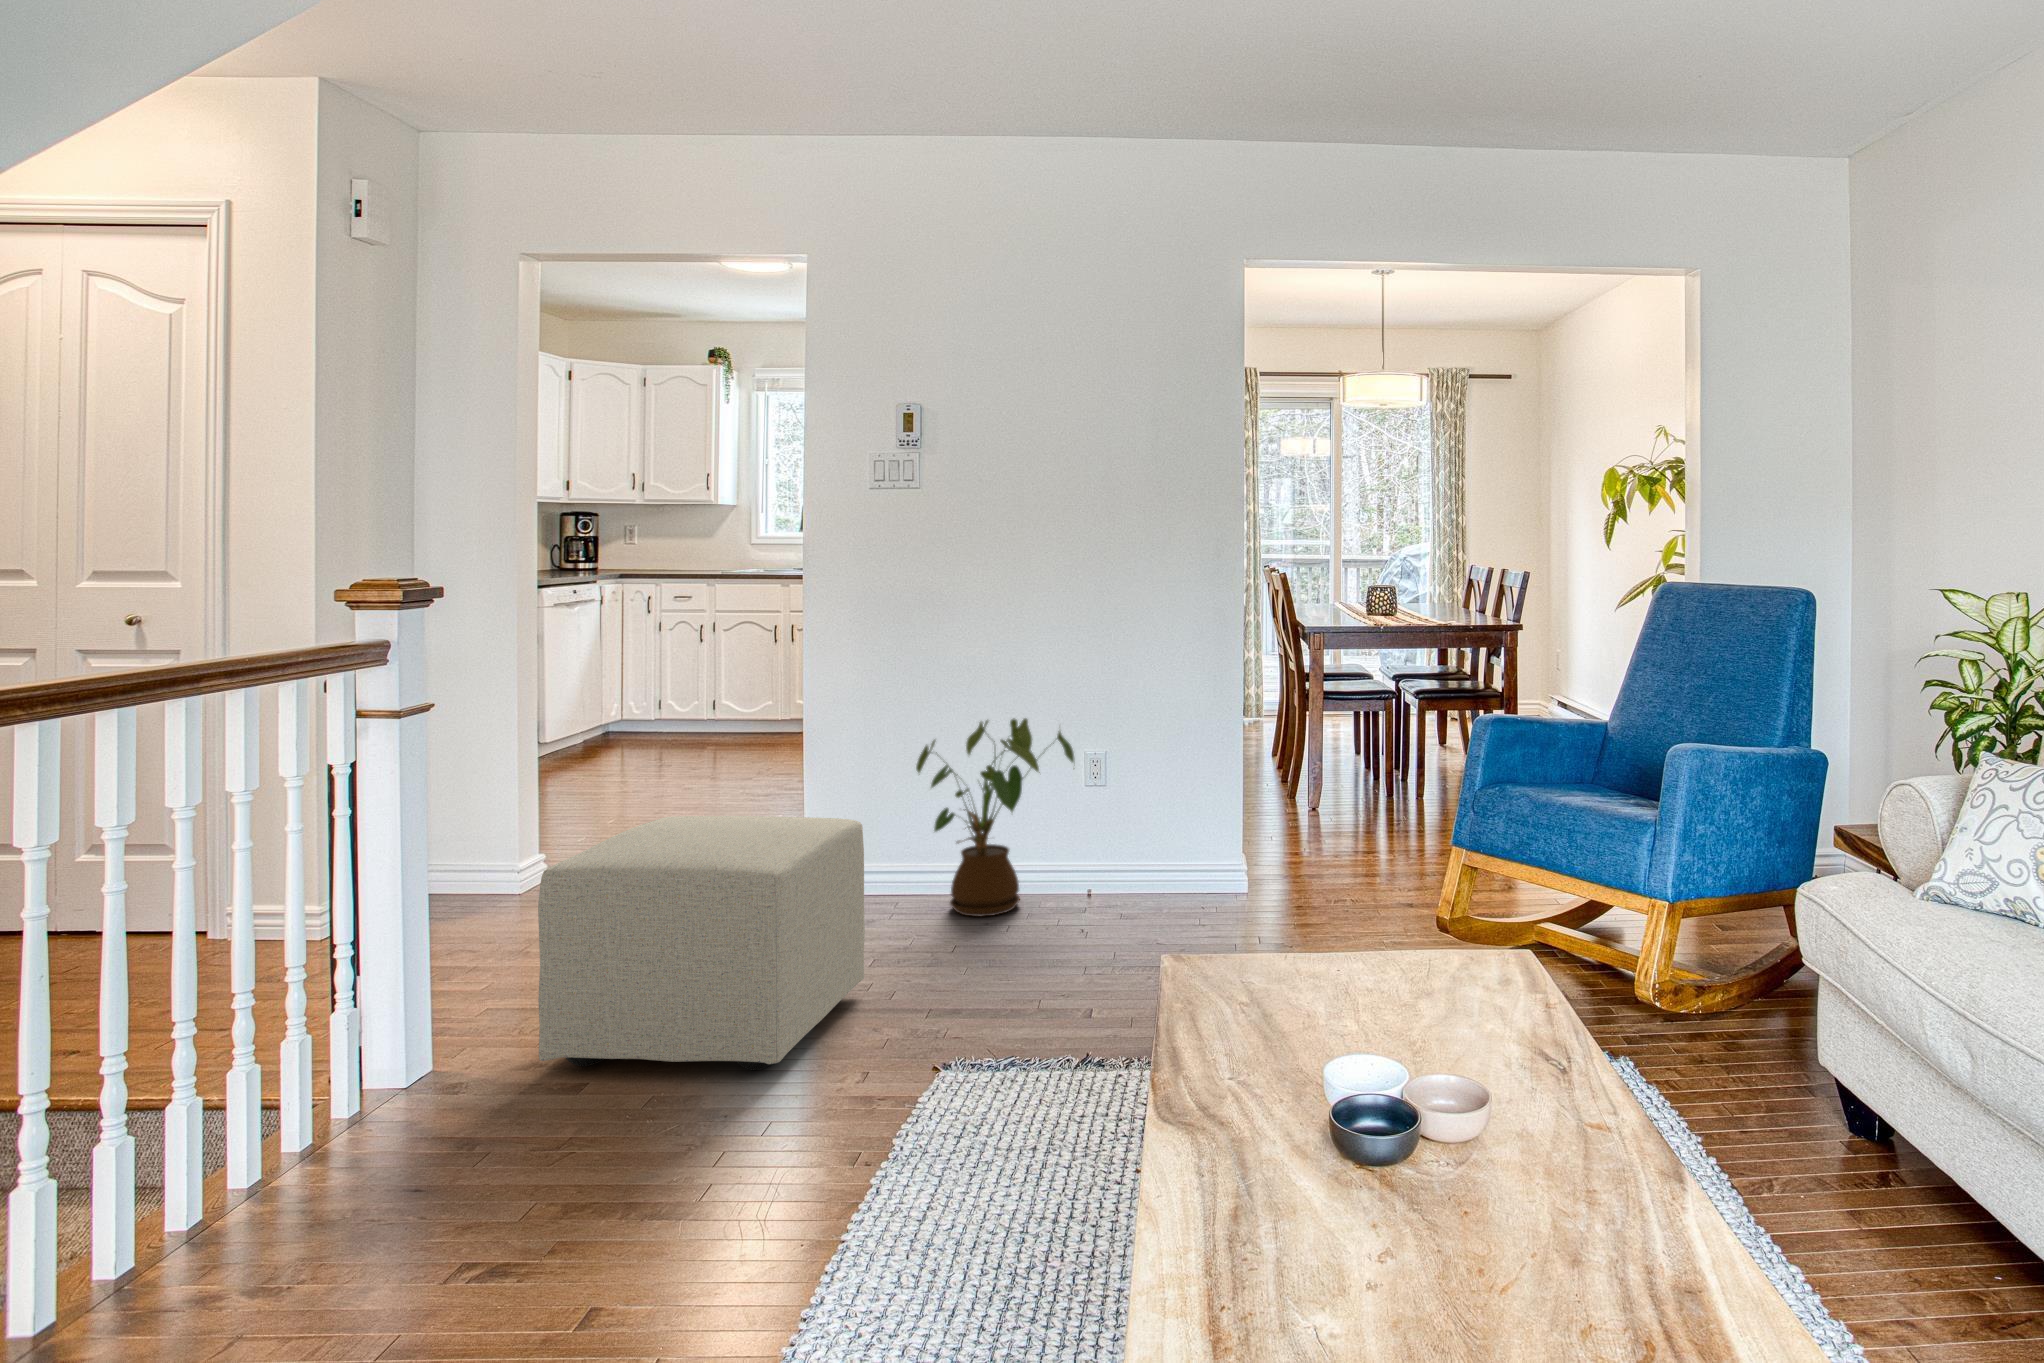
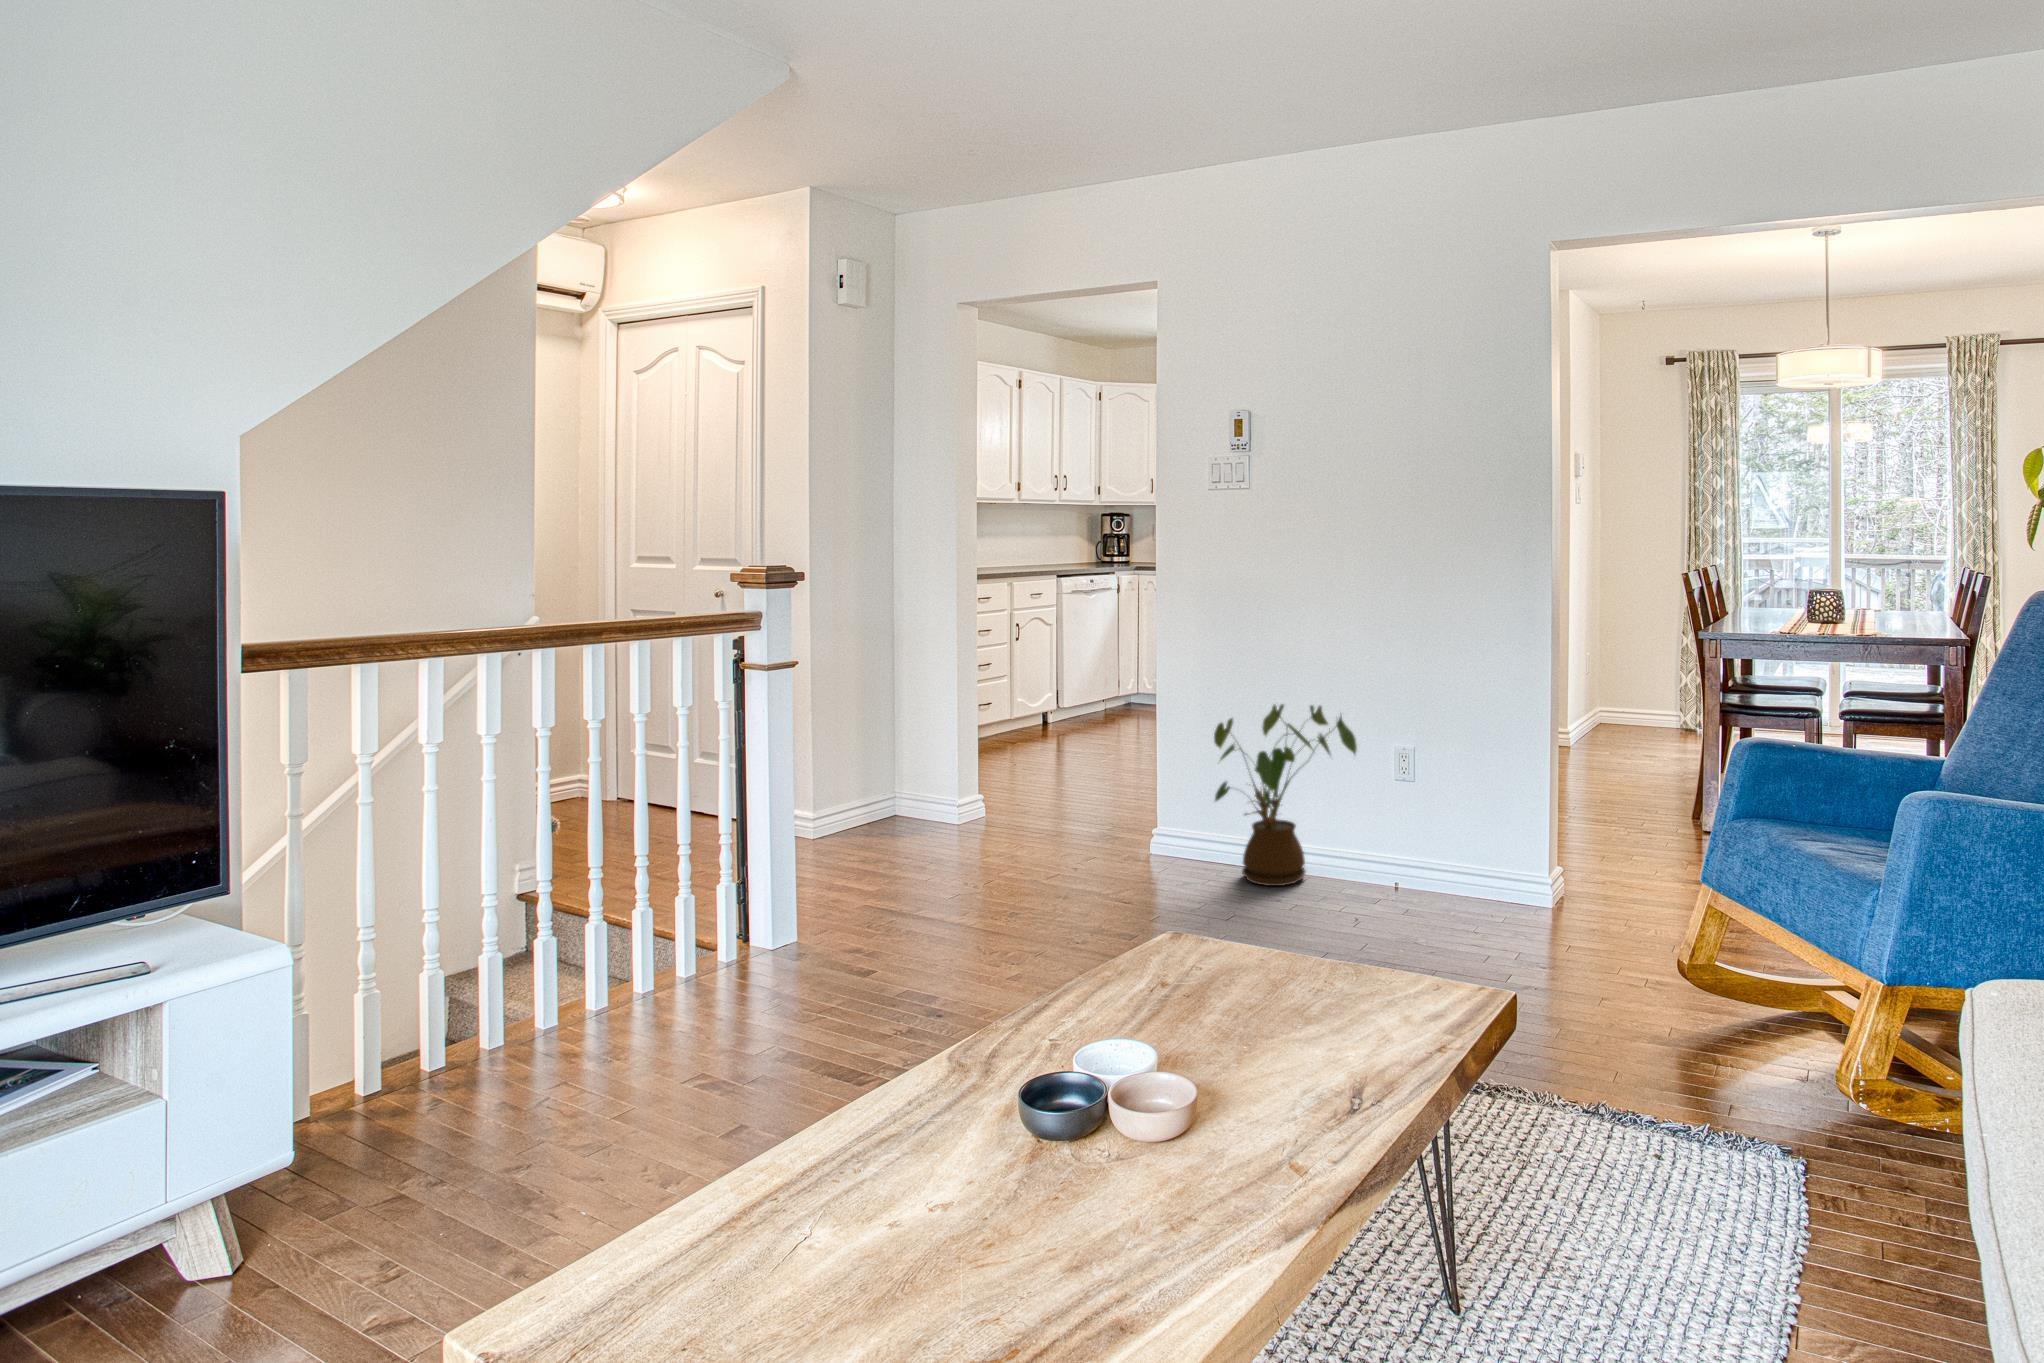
ottoman: present [538,816,865,1070] -> none [843,764,1110,981]

